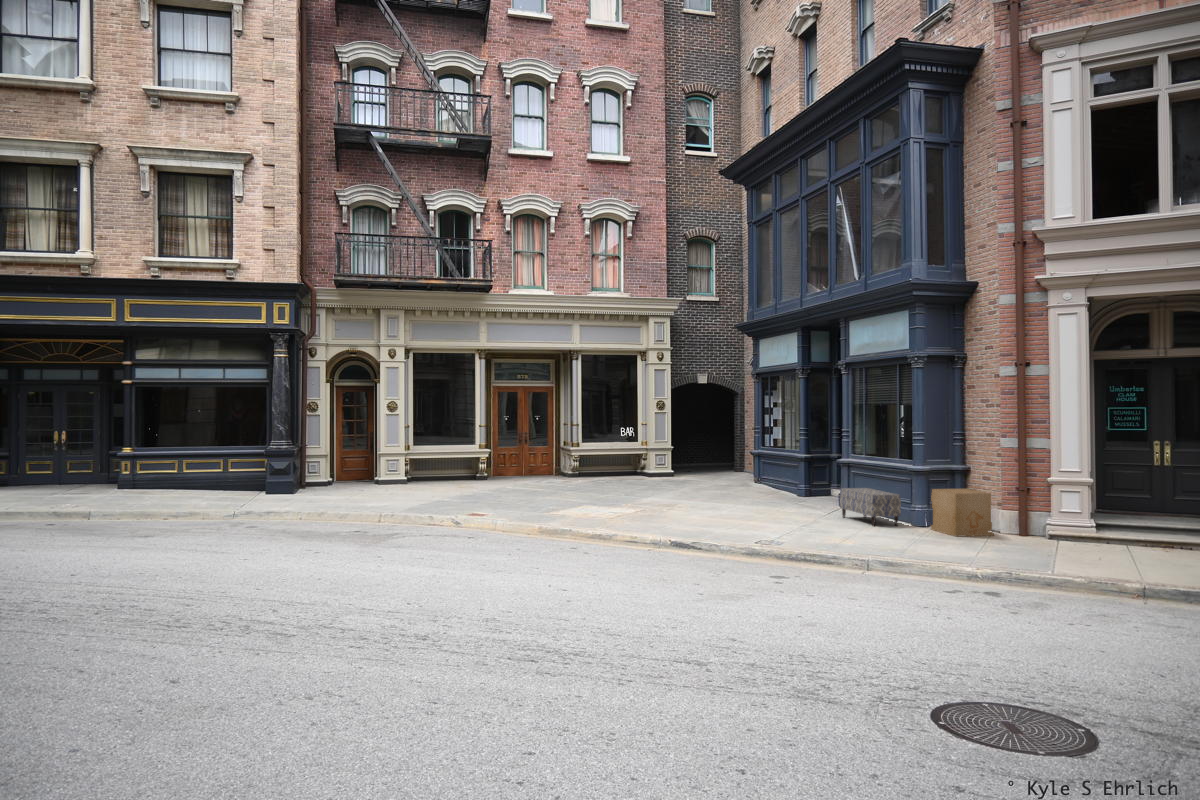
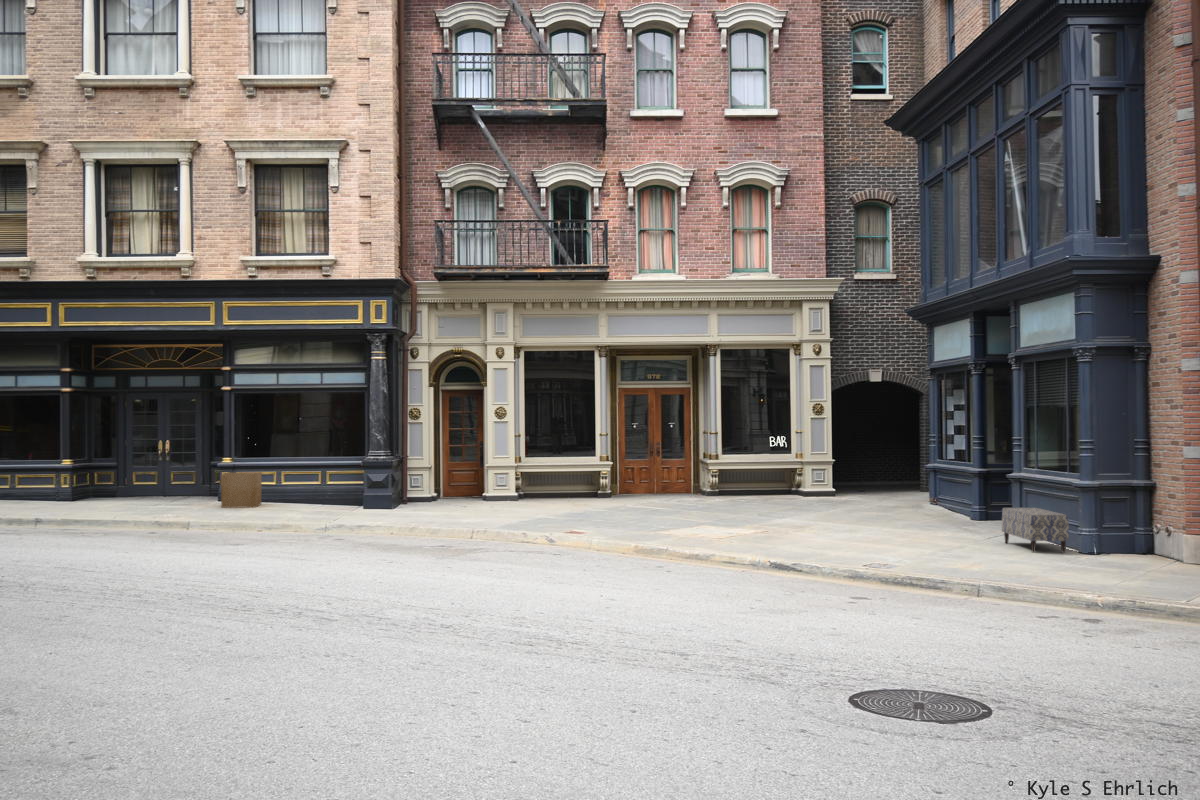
cardboard box: present [931,489,994,536] -> present [221,472,262,508]

